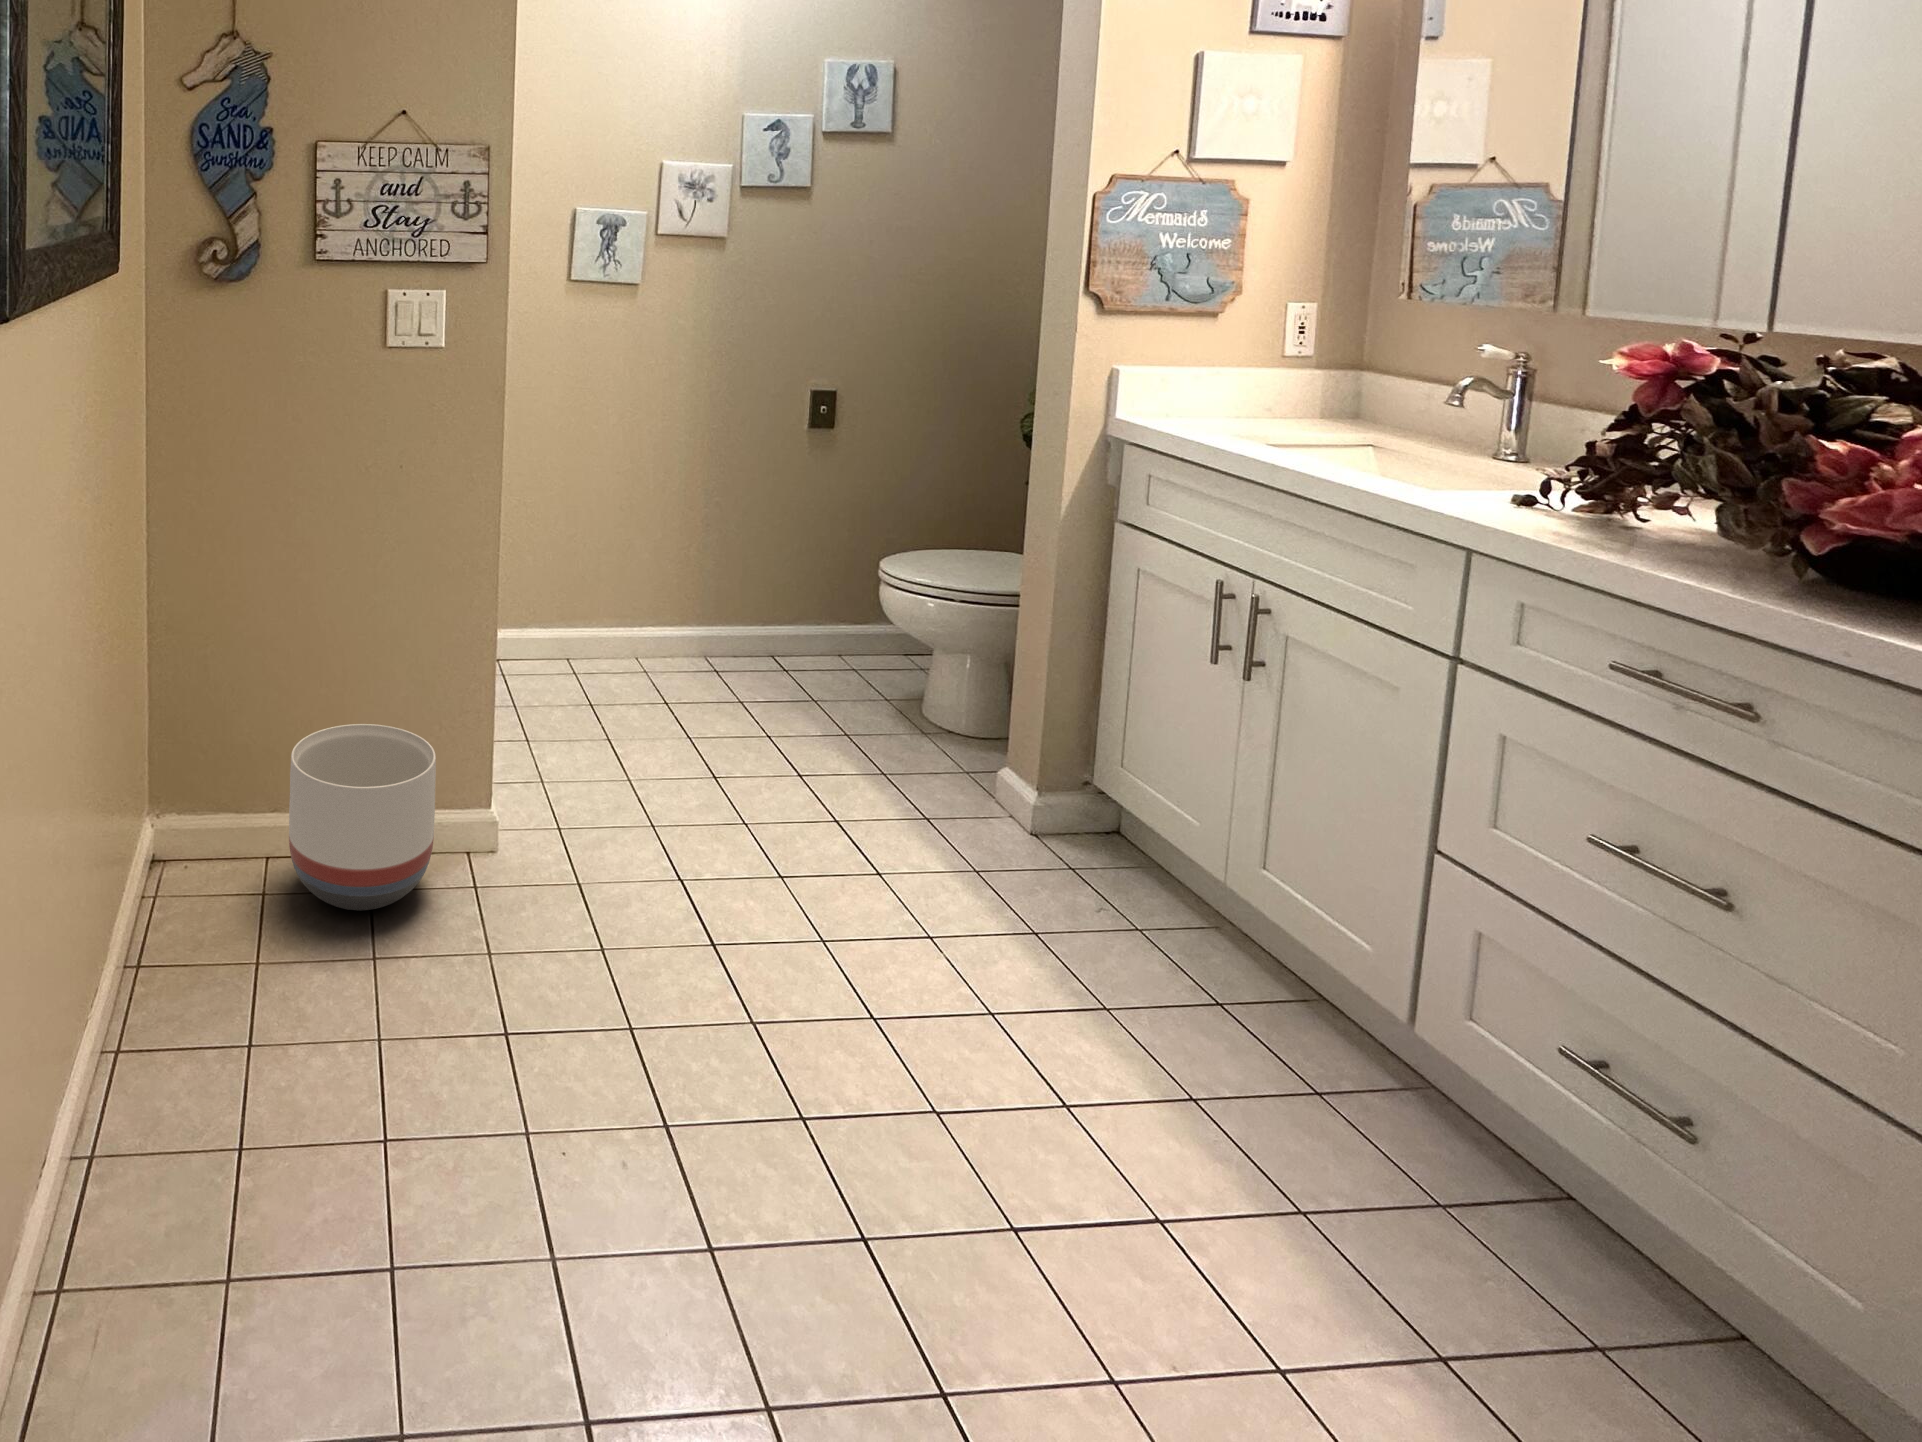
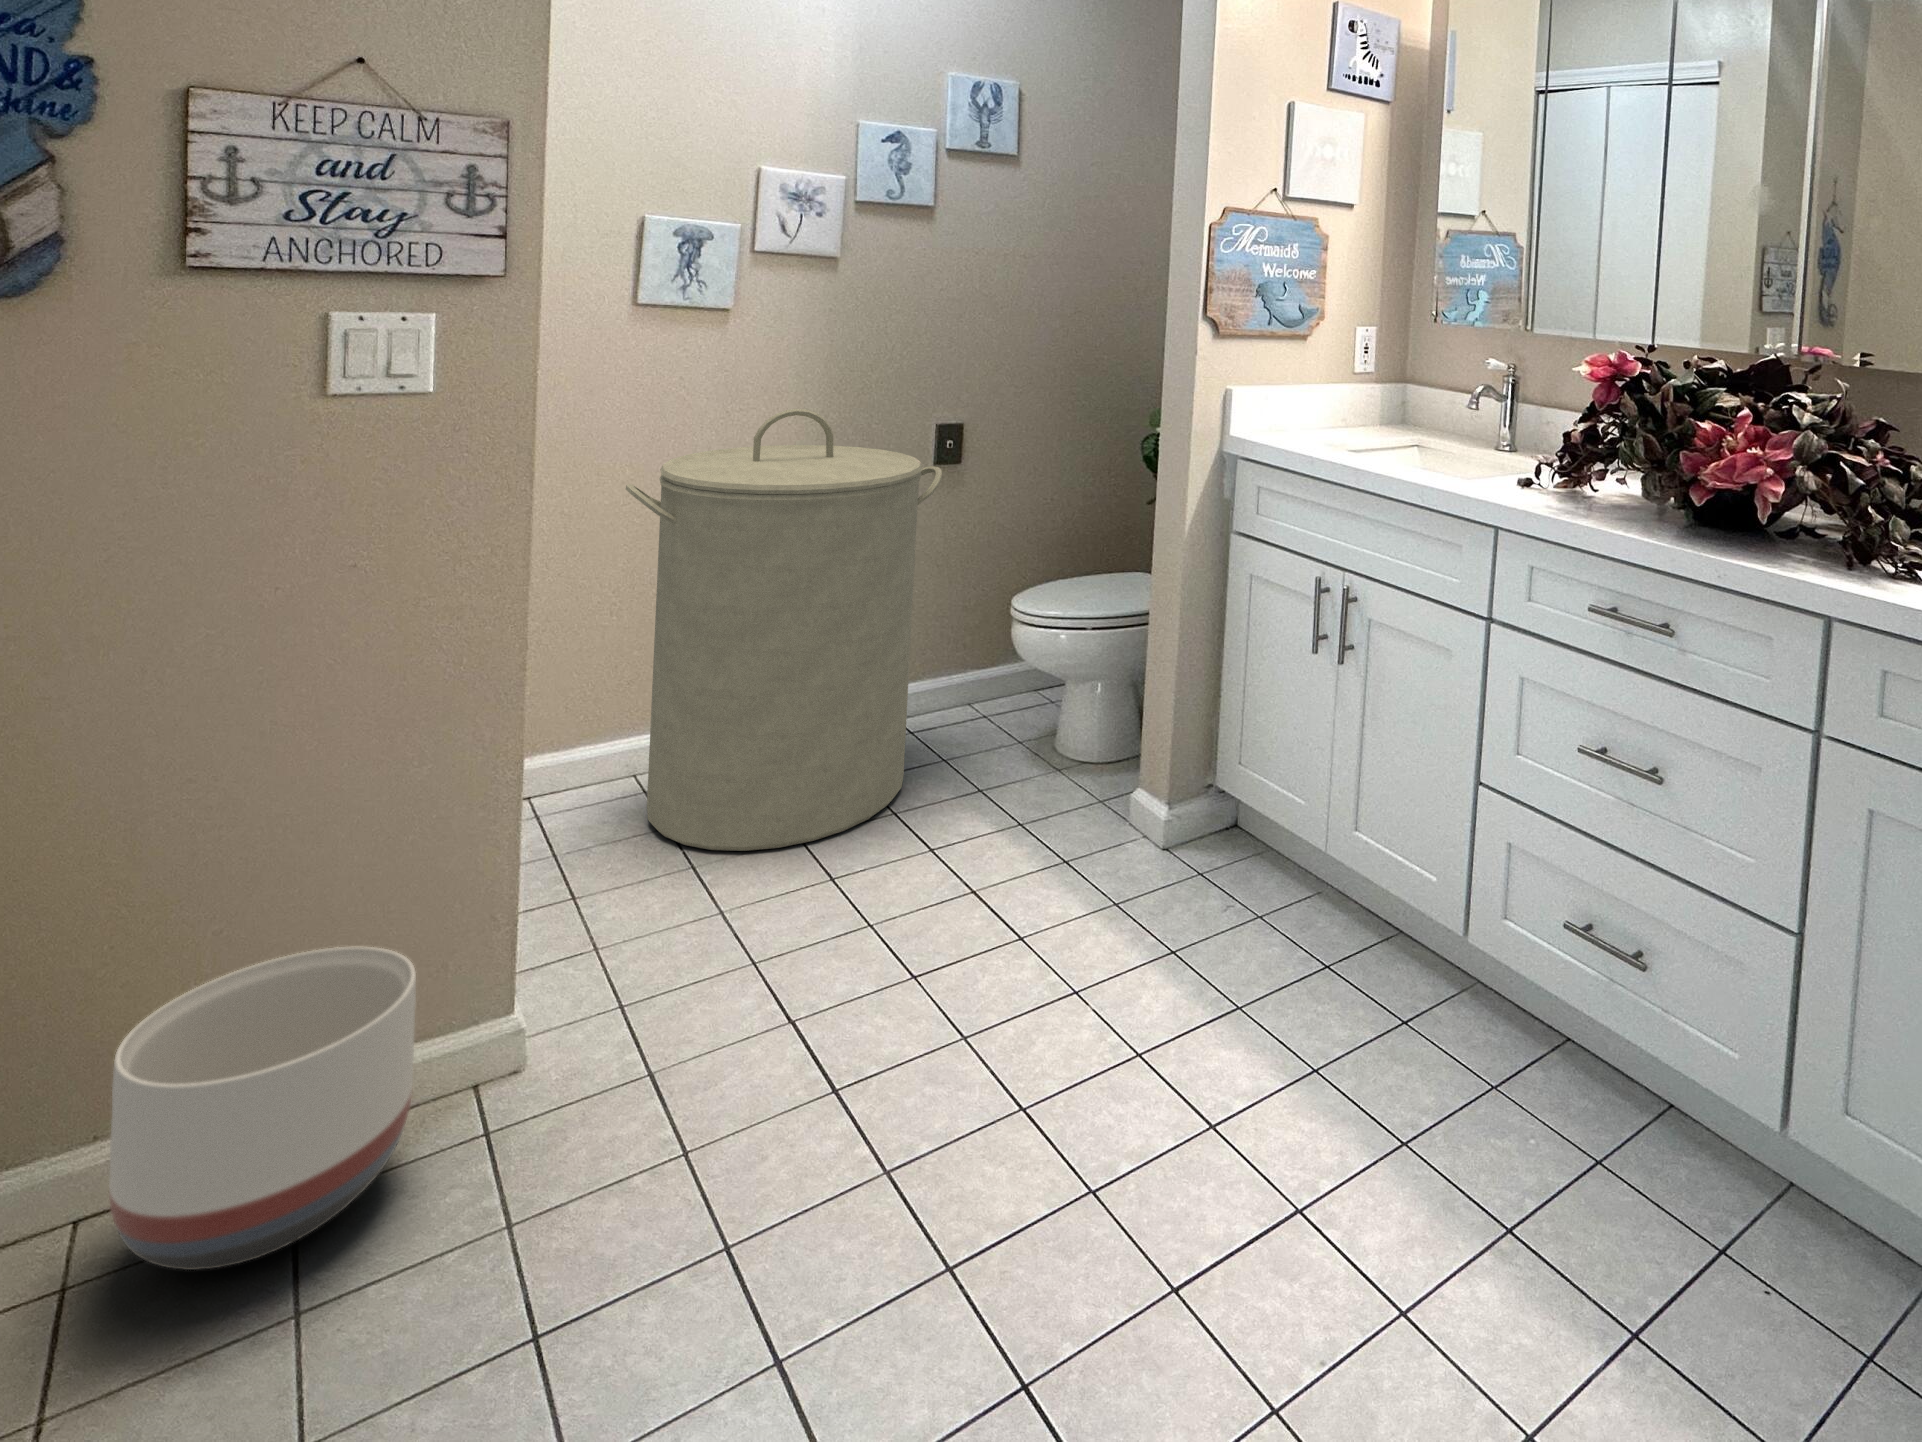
laundry hamper: none [558,373,811,750] -> present [626,409,942,851]

